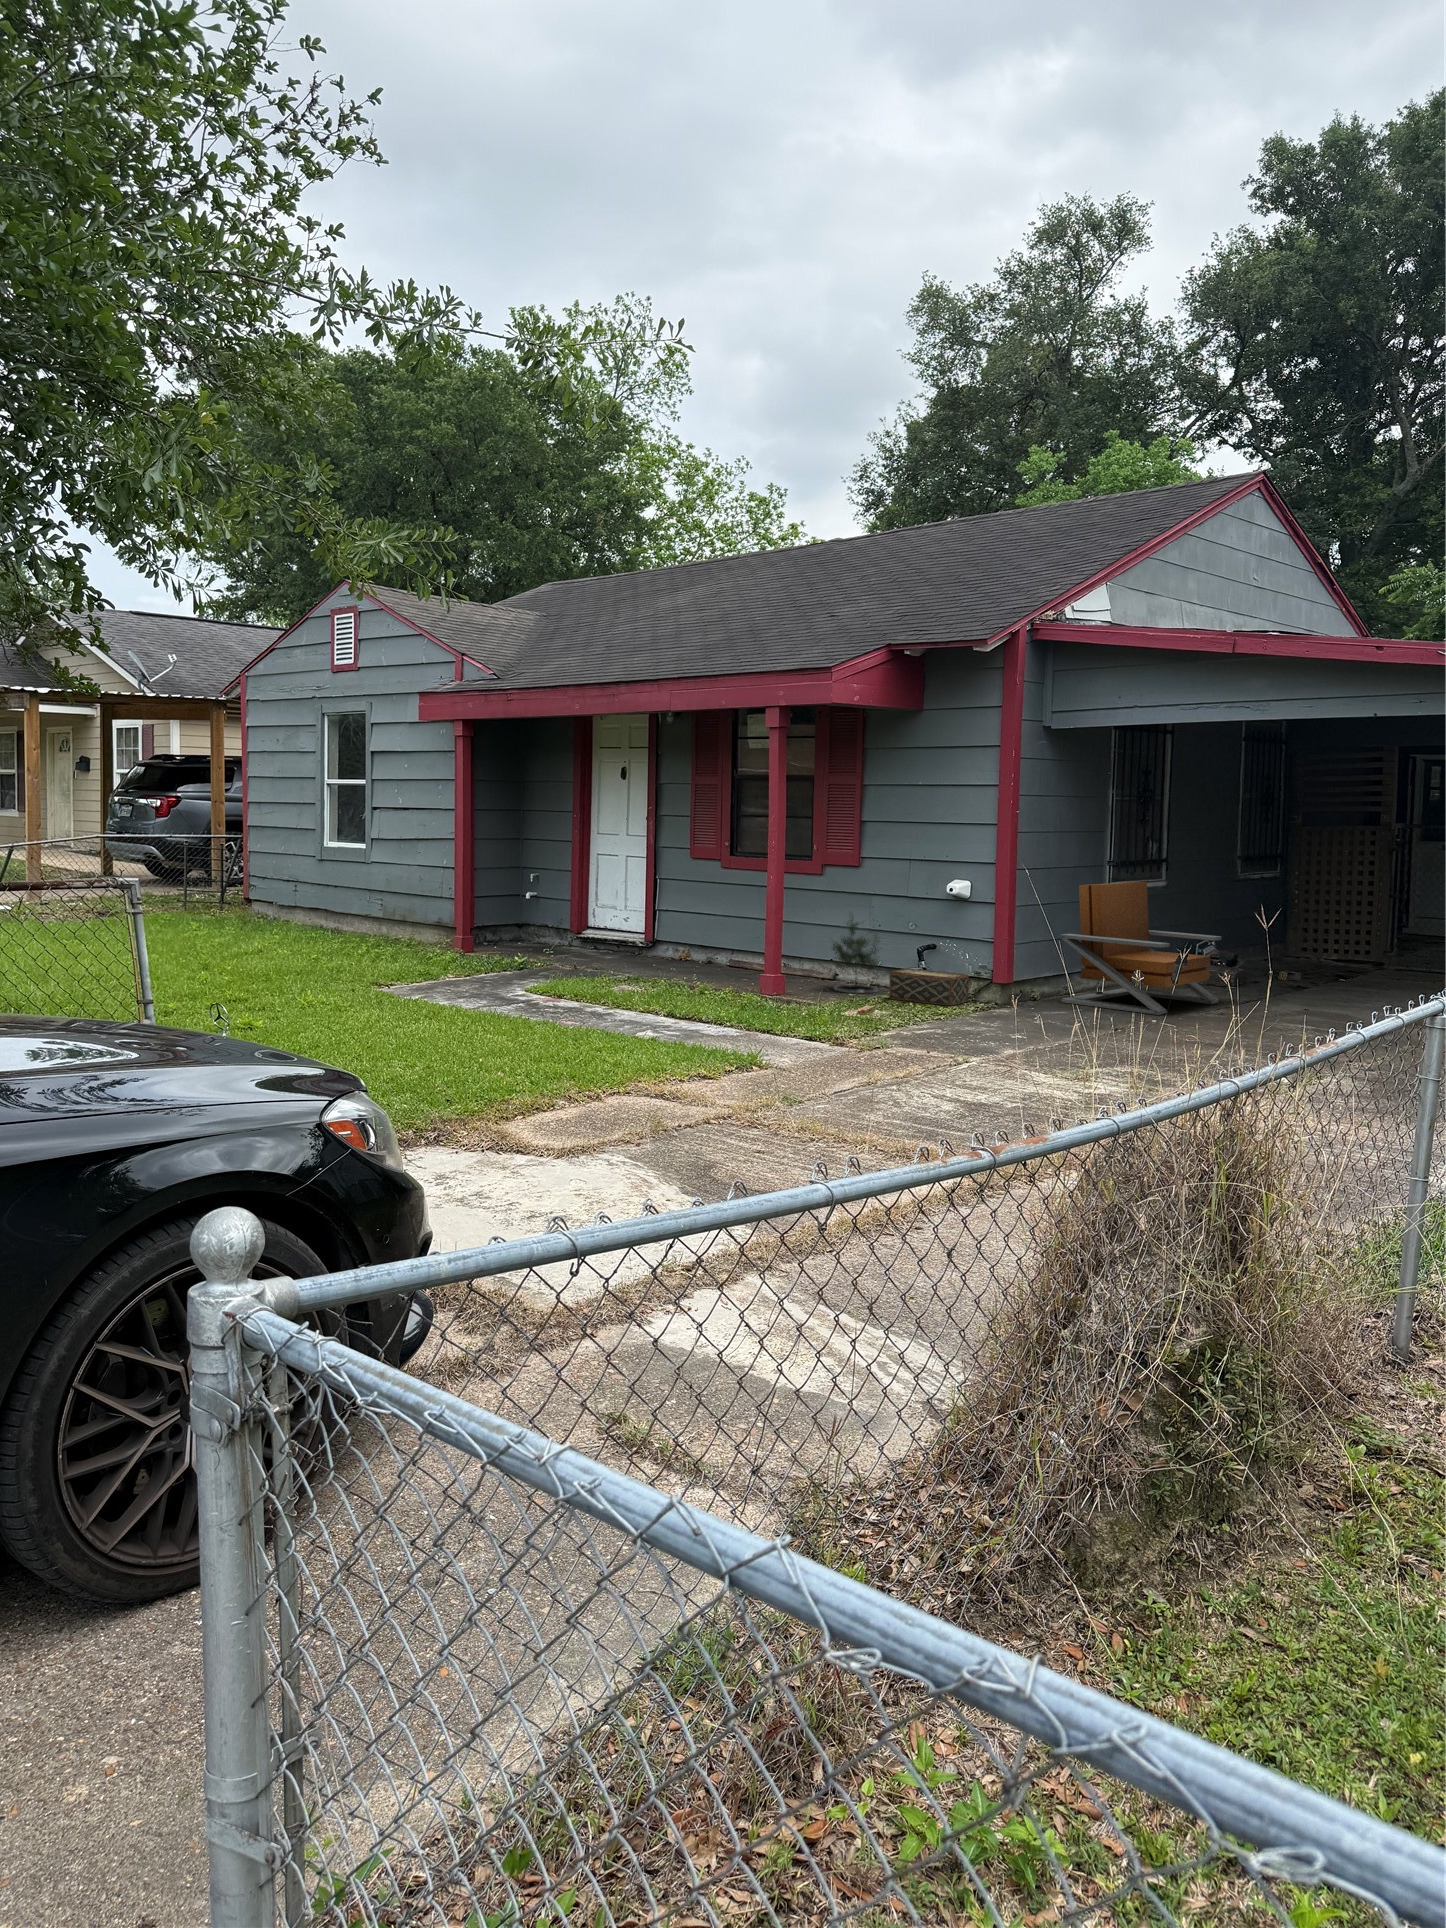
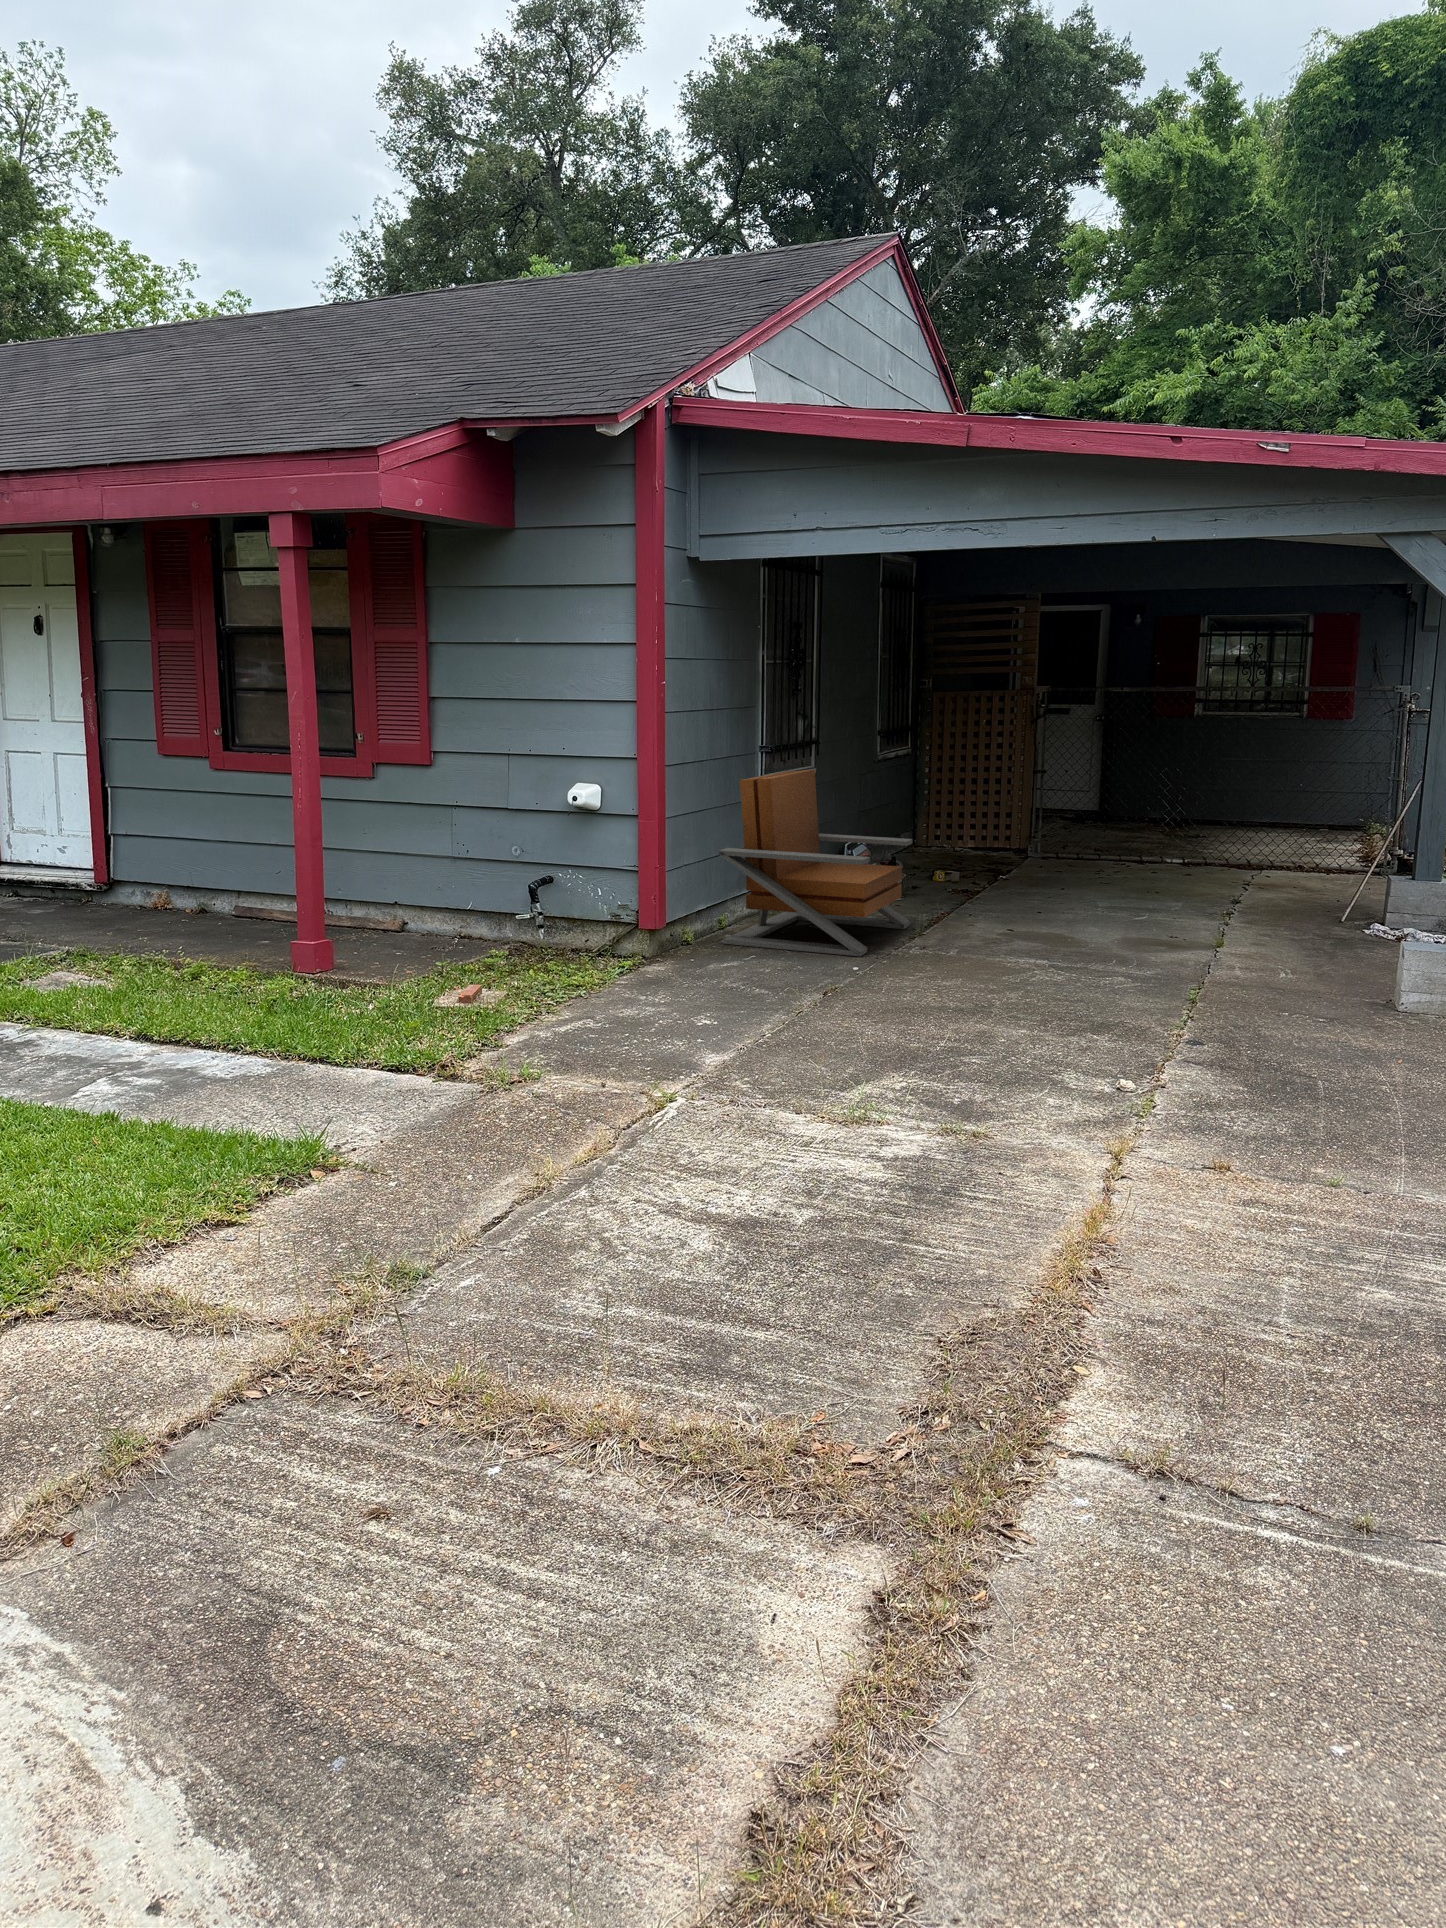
potted tree: present [833,914,880,993] -> none [388,831,471,954]
woven basket: present [889,968,969,1006] -> none [487,911,601,967]

